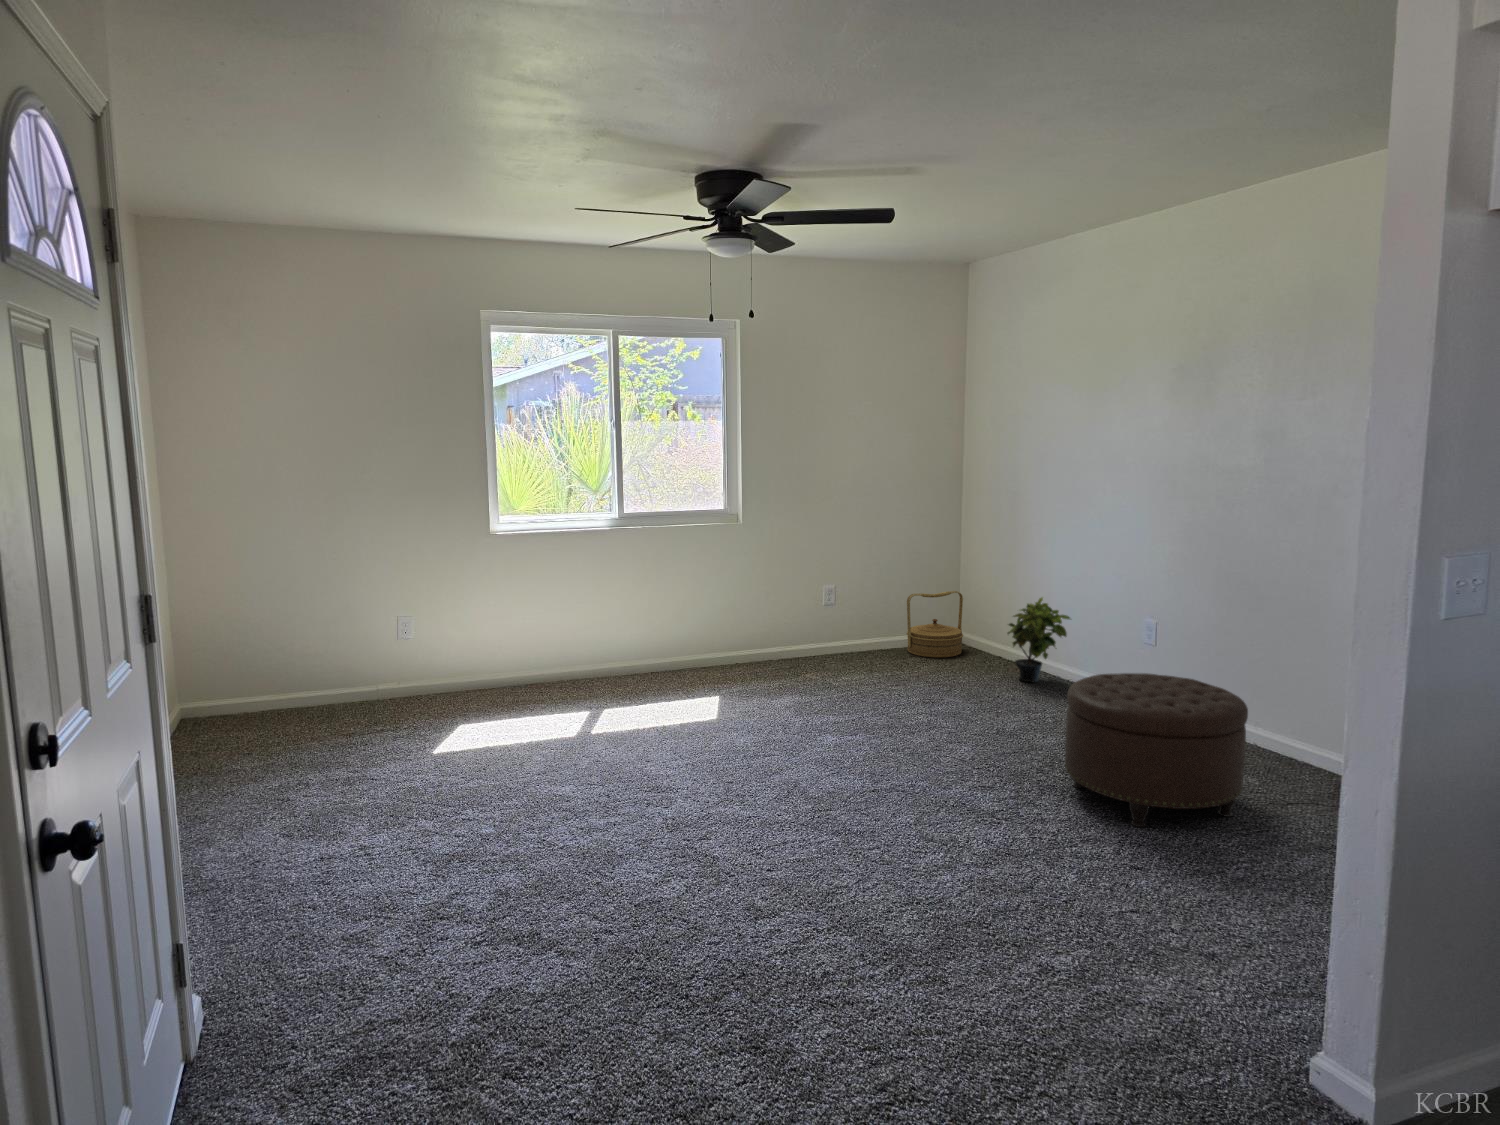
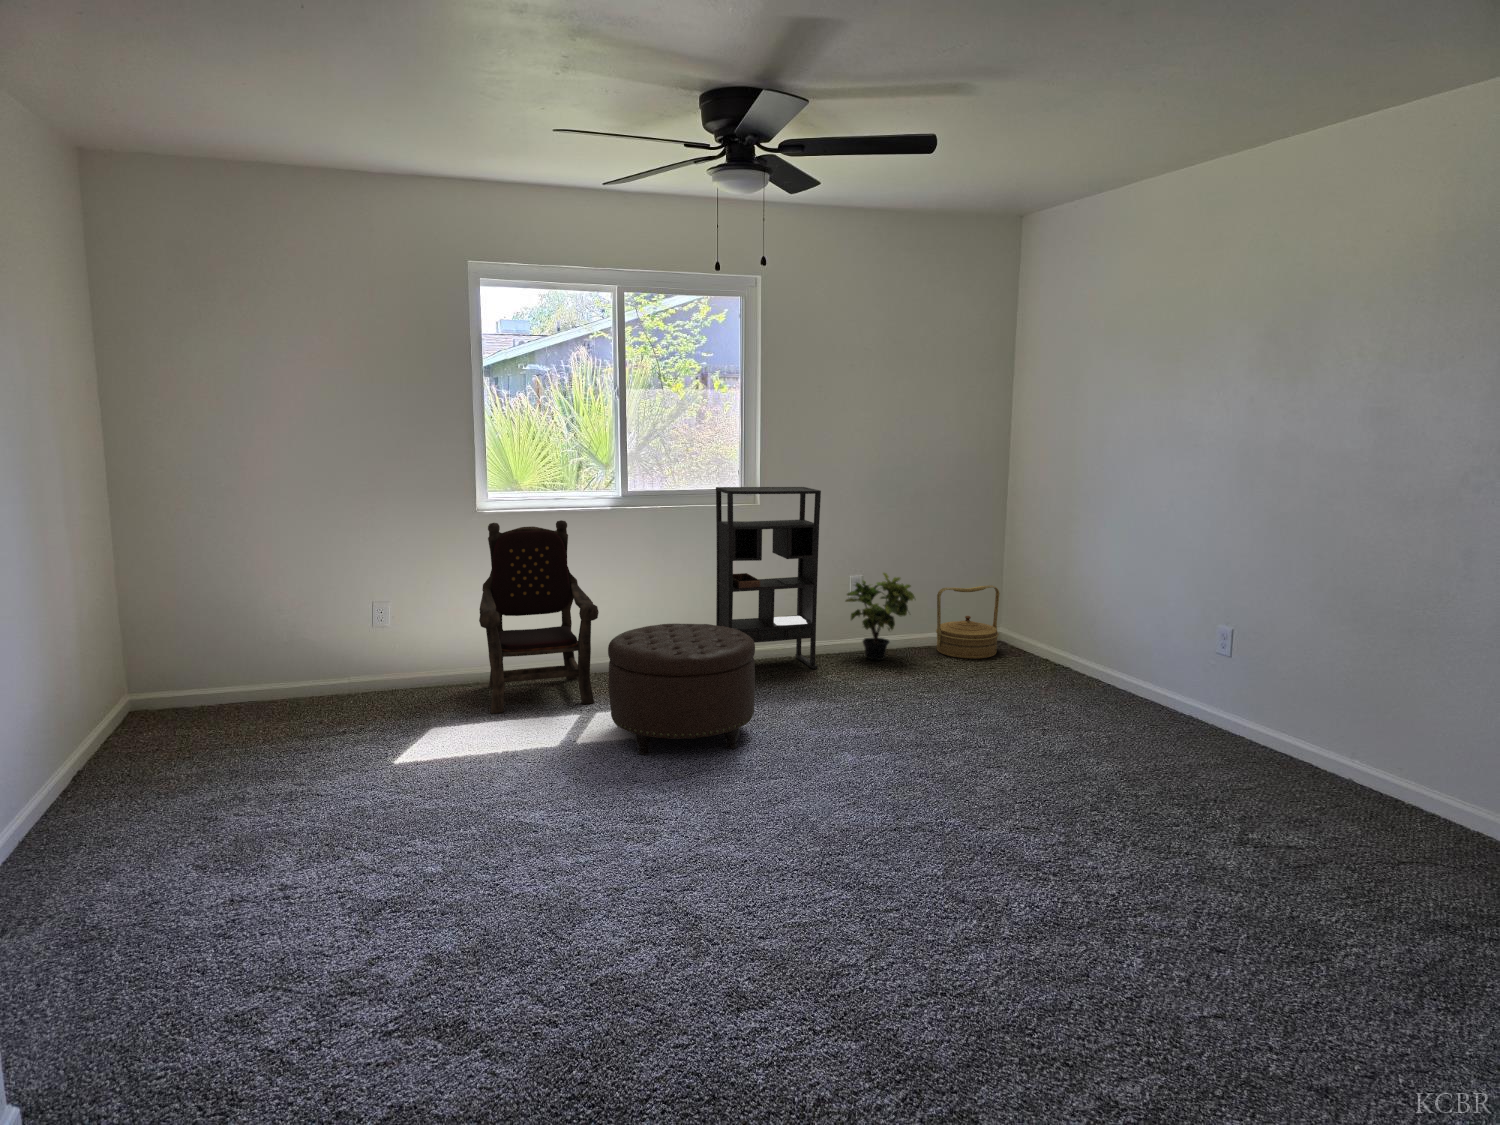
bookshelf: none [705,504,801,678] -> present [716,487,821,669]
armchair: none [496,538,604,713] -> present [479,520,599,713]
potted plant: present [1007,598,1070,682] -> present [846,573,915,660]
ottoman: present [1065,673,1248,827] -> present [608,624,755,755]

